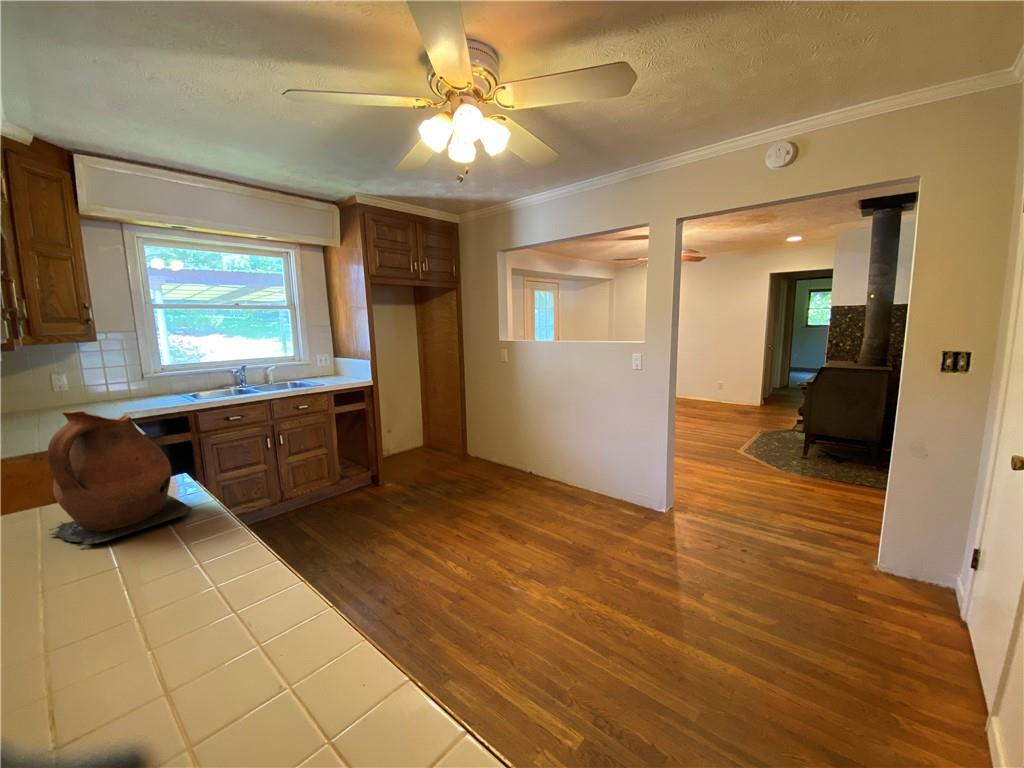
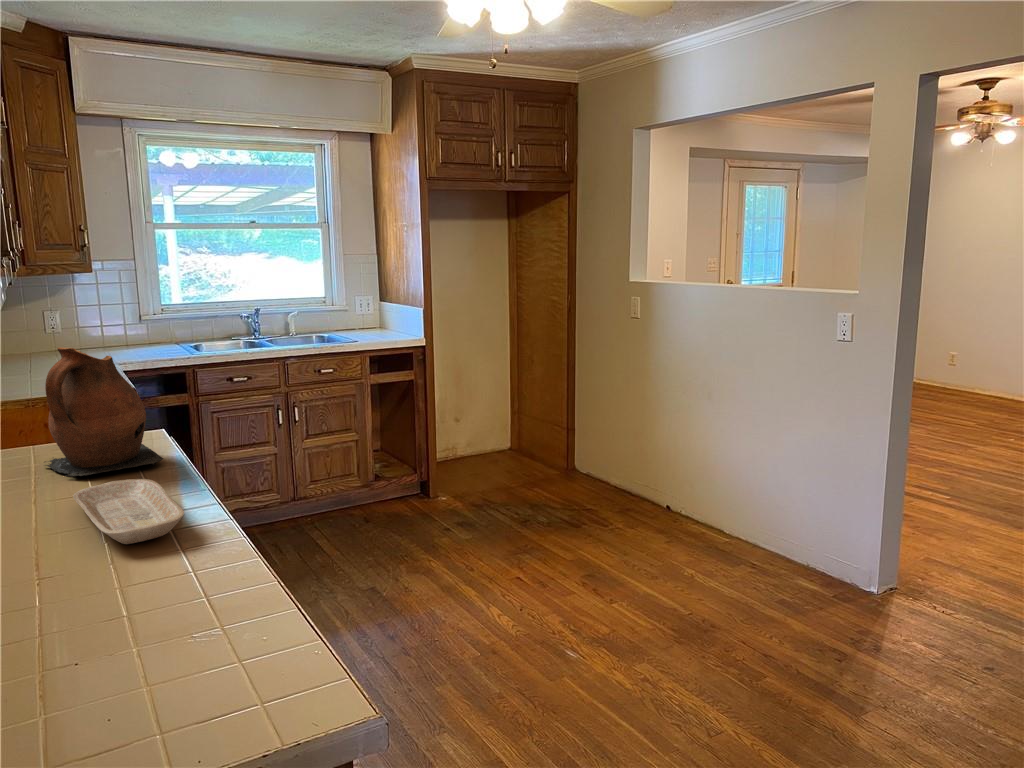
tray: none [89,540,239,638] -> present [73,479,184,544]

